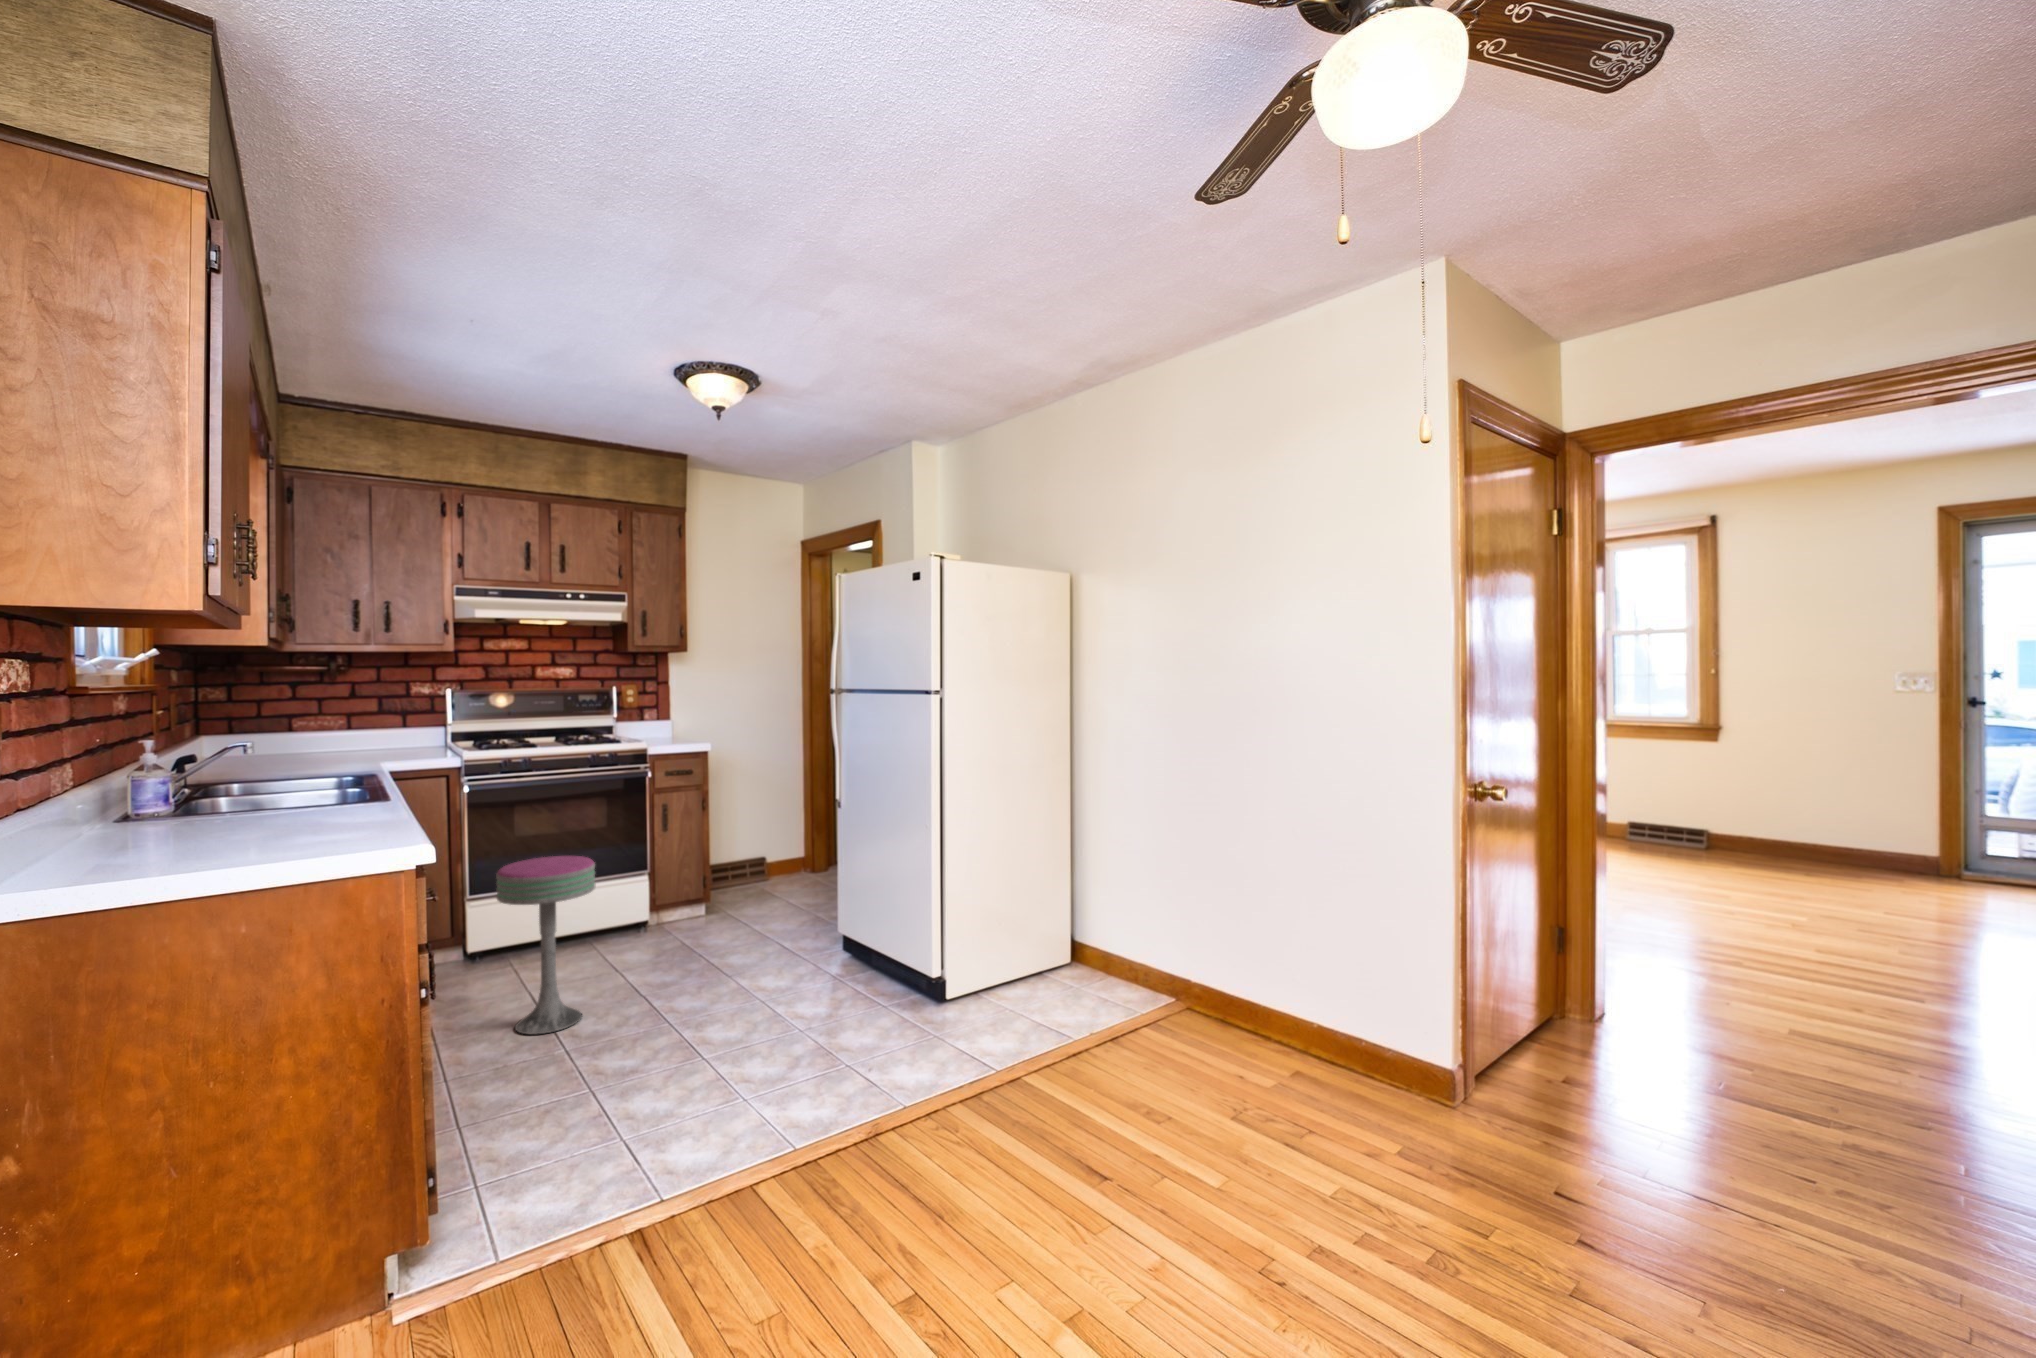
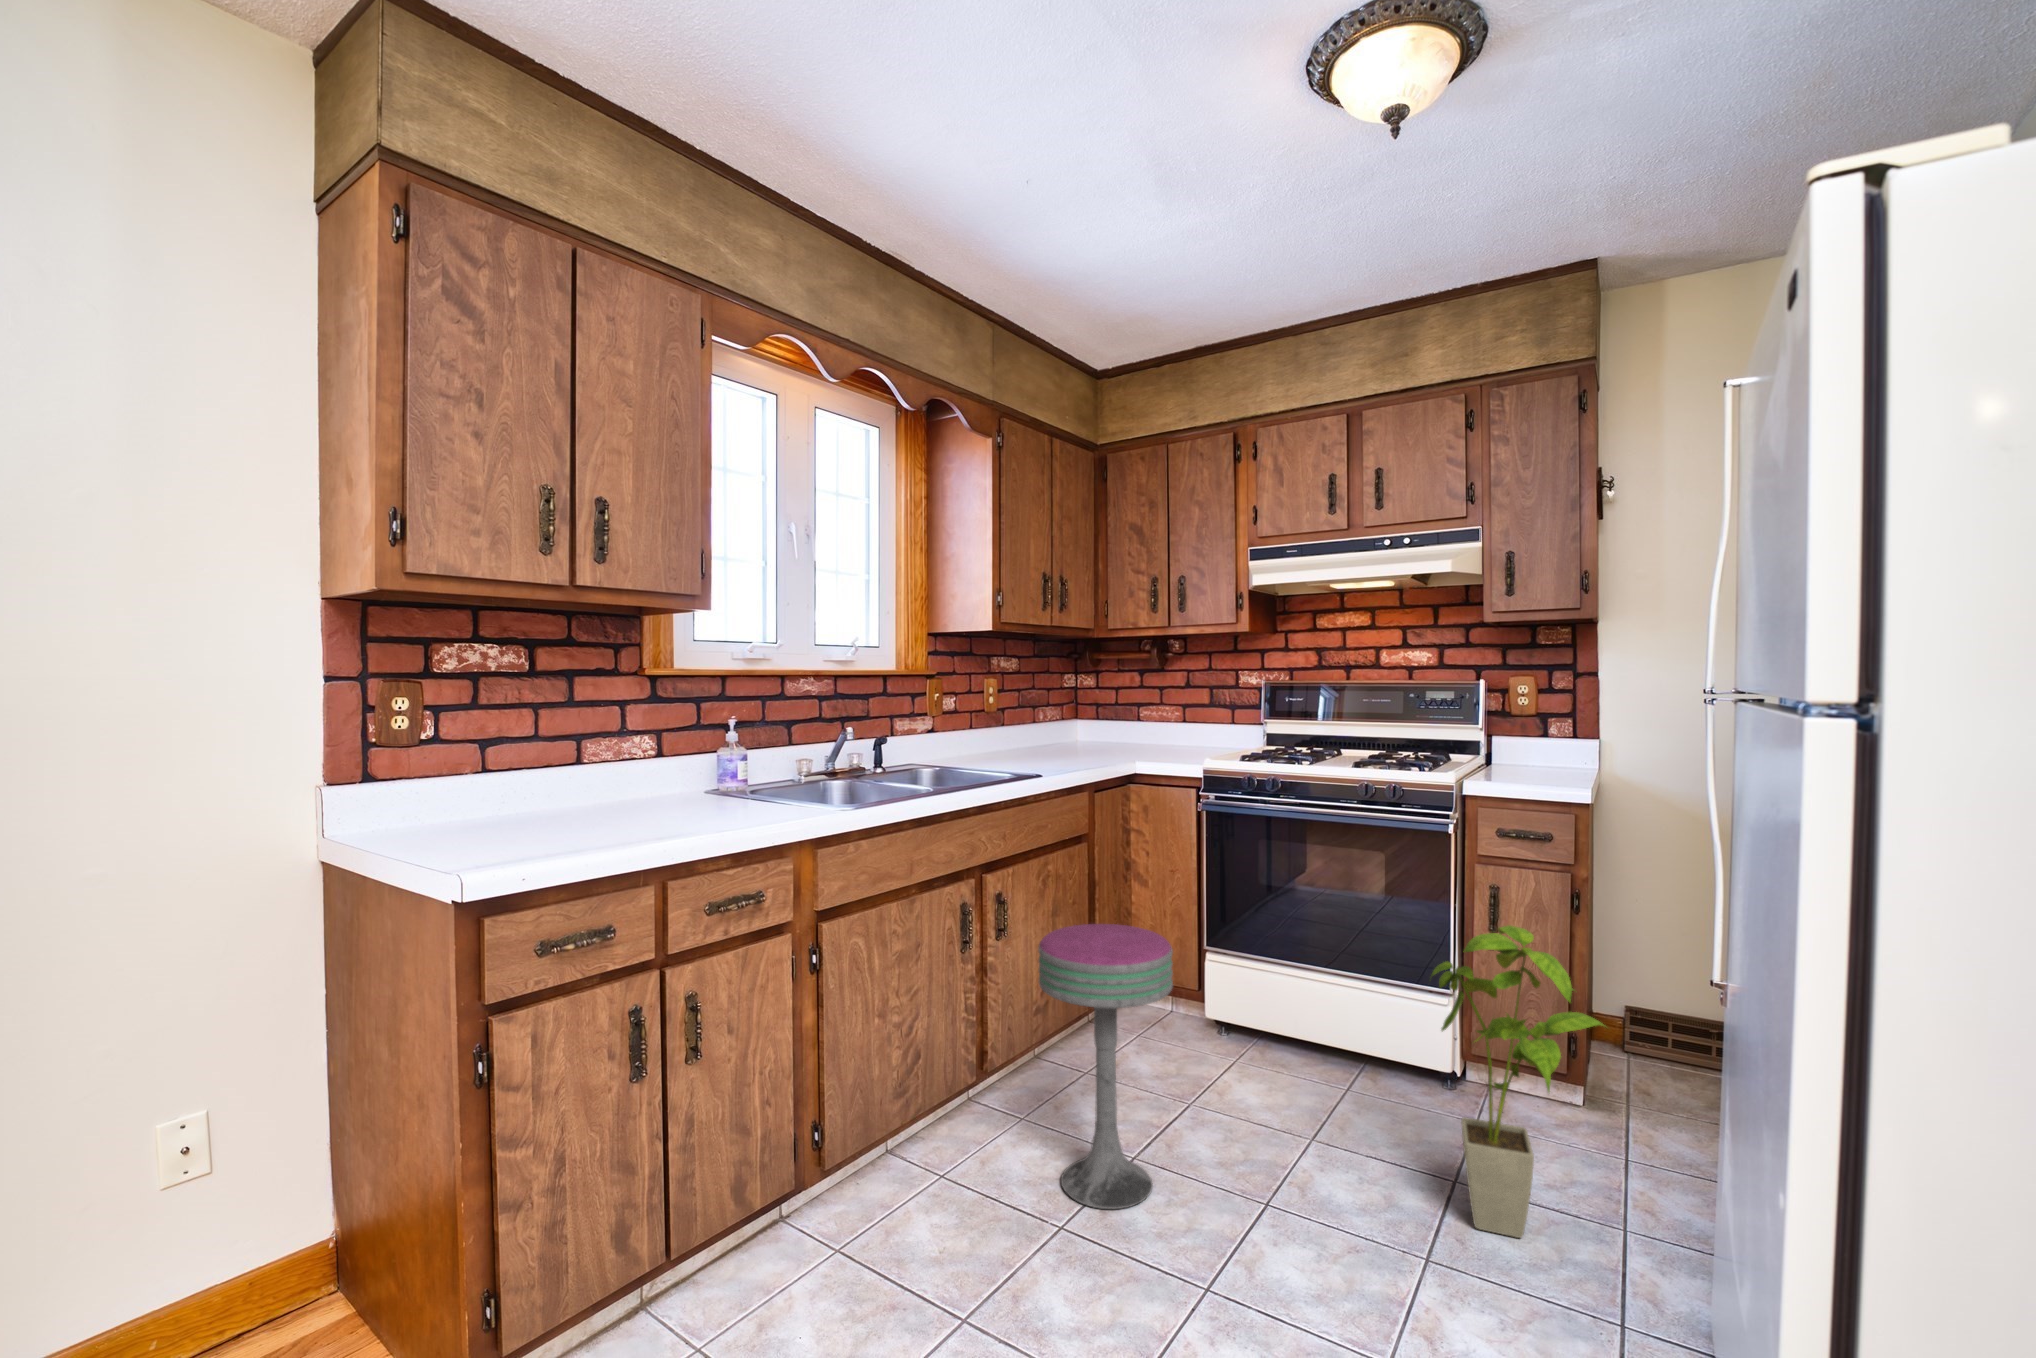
house plant: none [691,805,770,955] -> present [1432,925,1604,1238]

